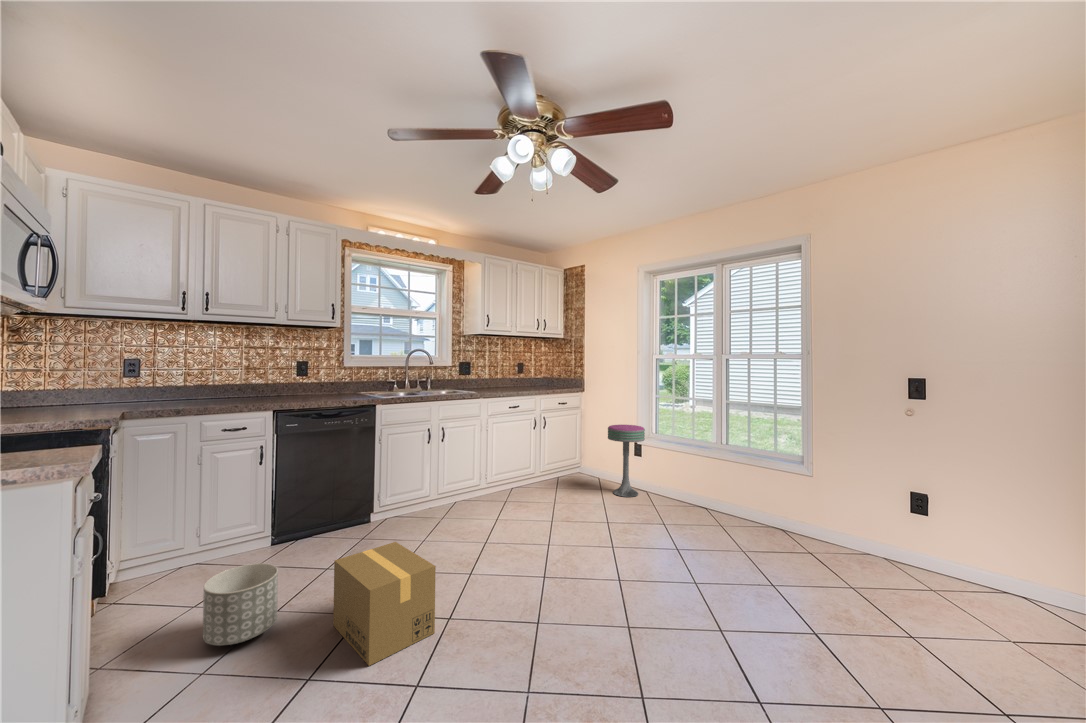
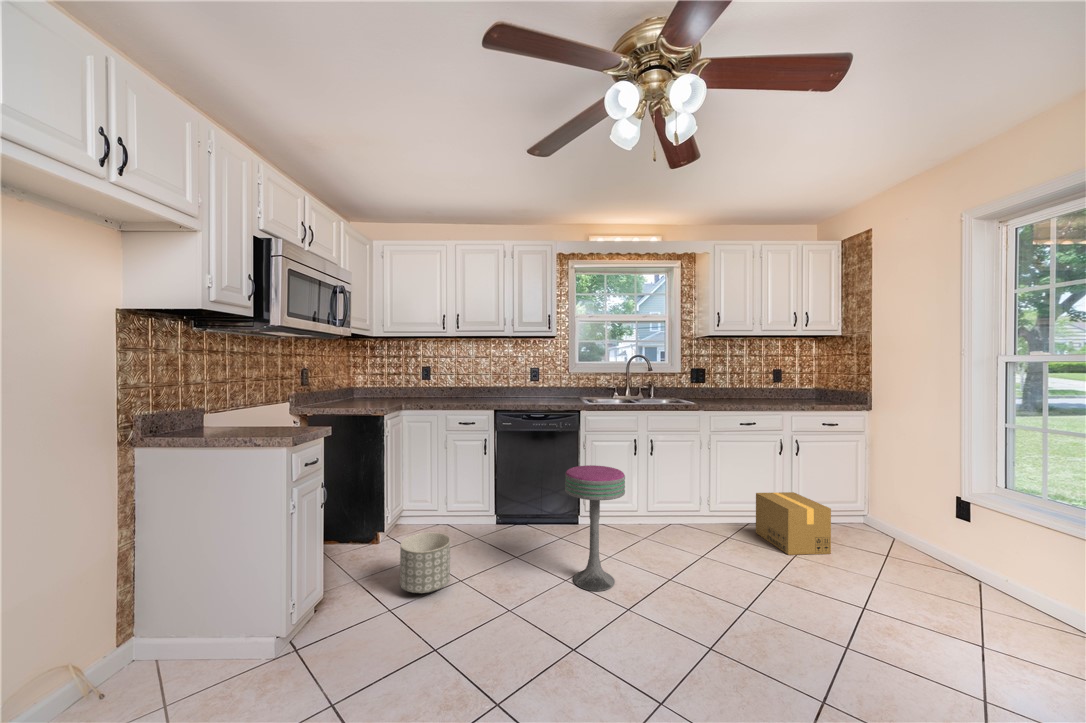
bar stool: present [608,425,645,497] -> present [565,465,625,591]
cardboard box: present [333,542,436,666] -> present [756,492,831,555]

